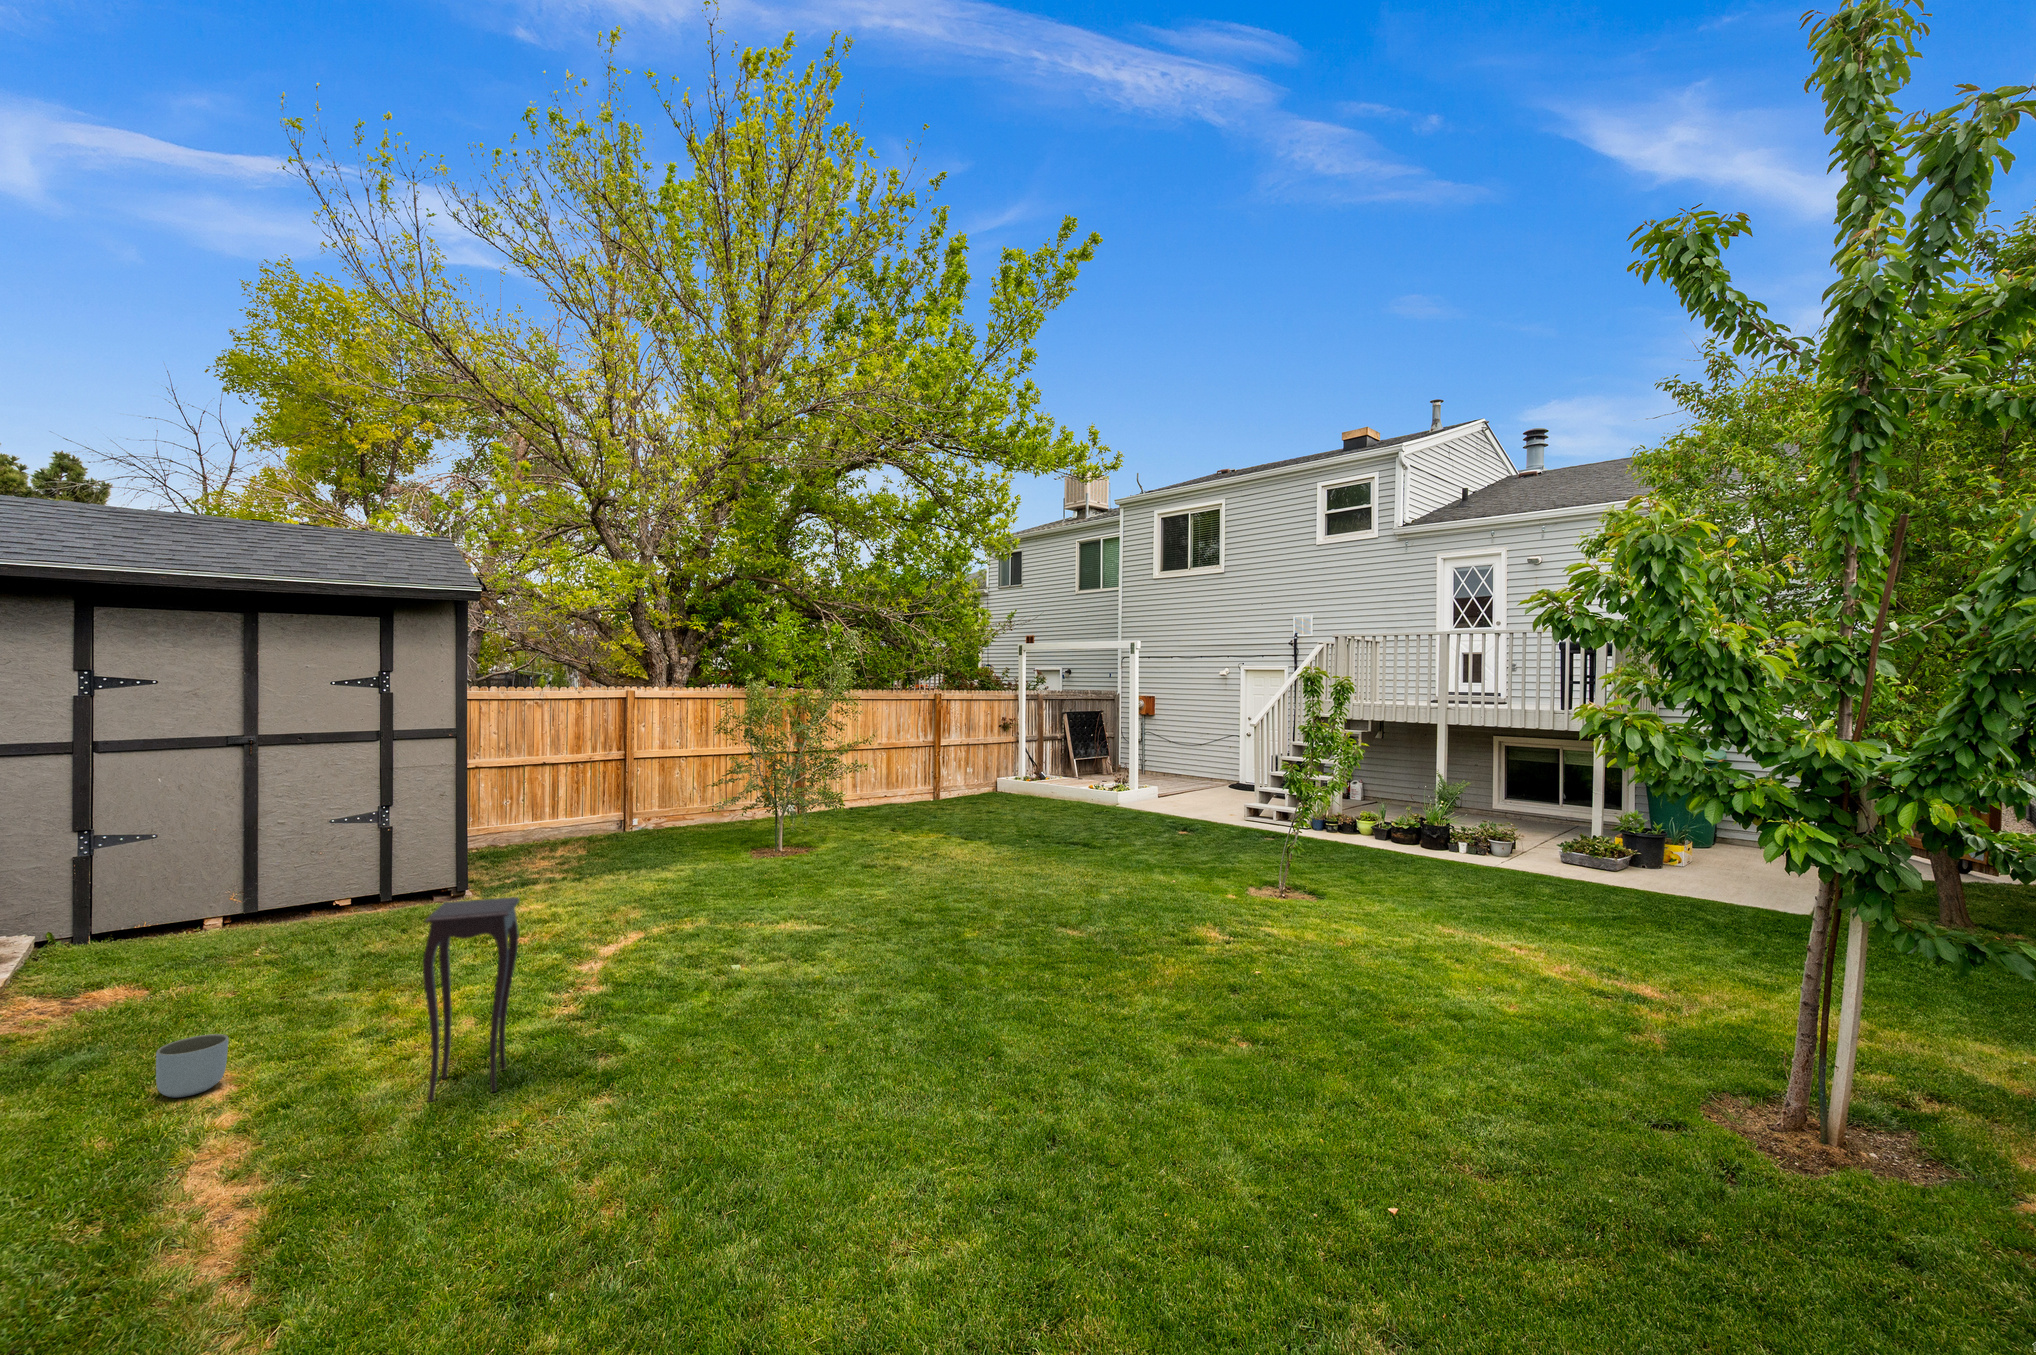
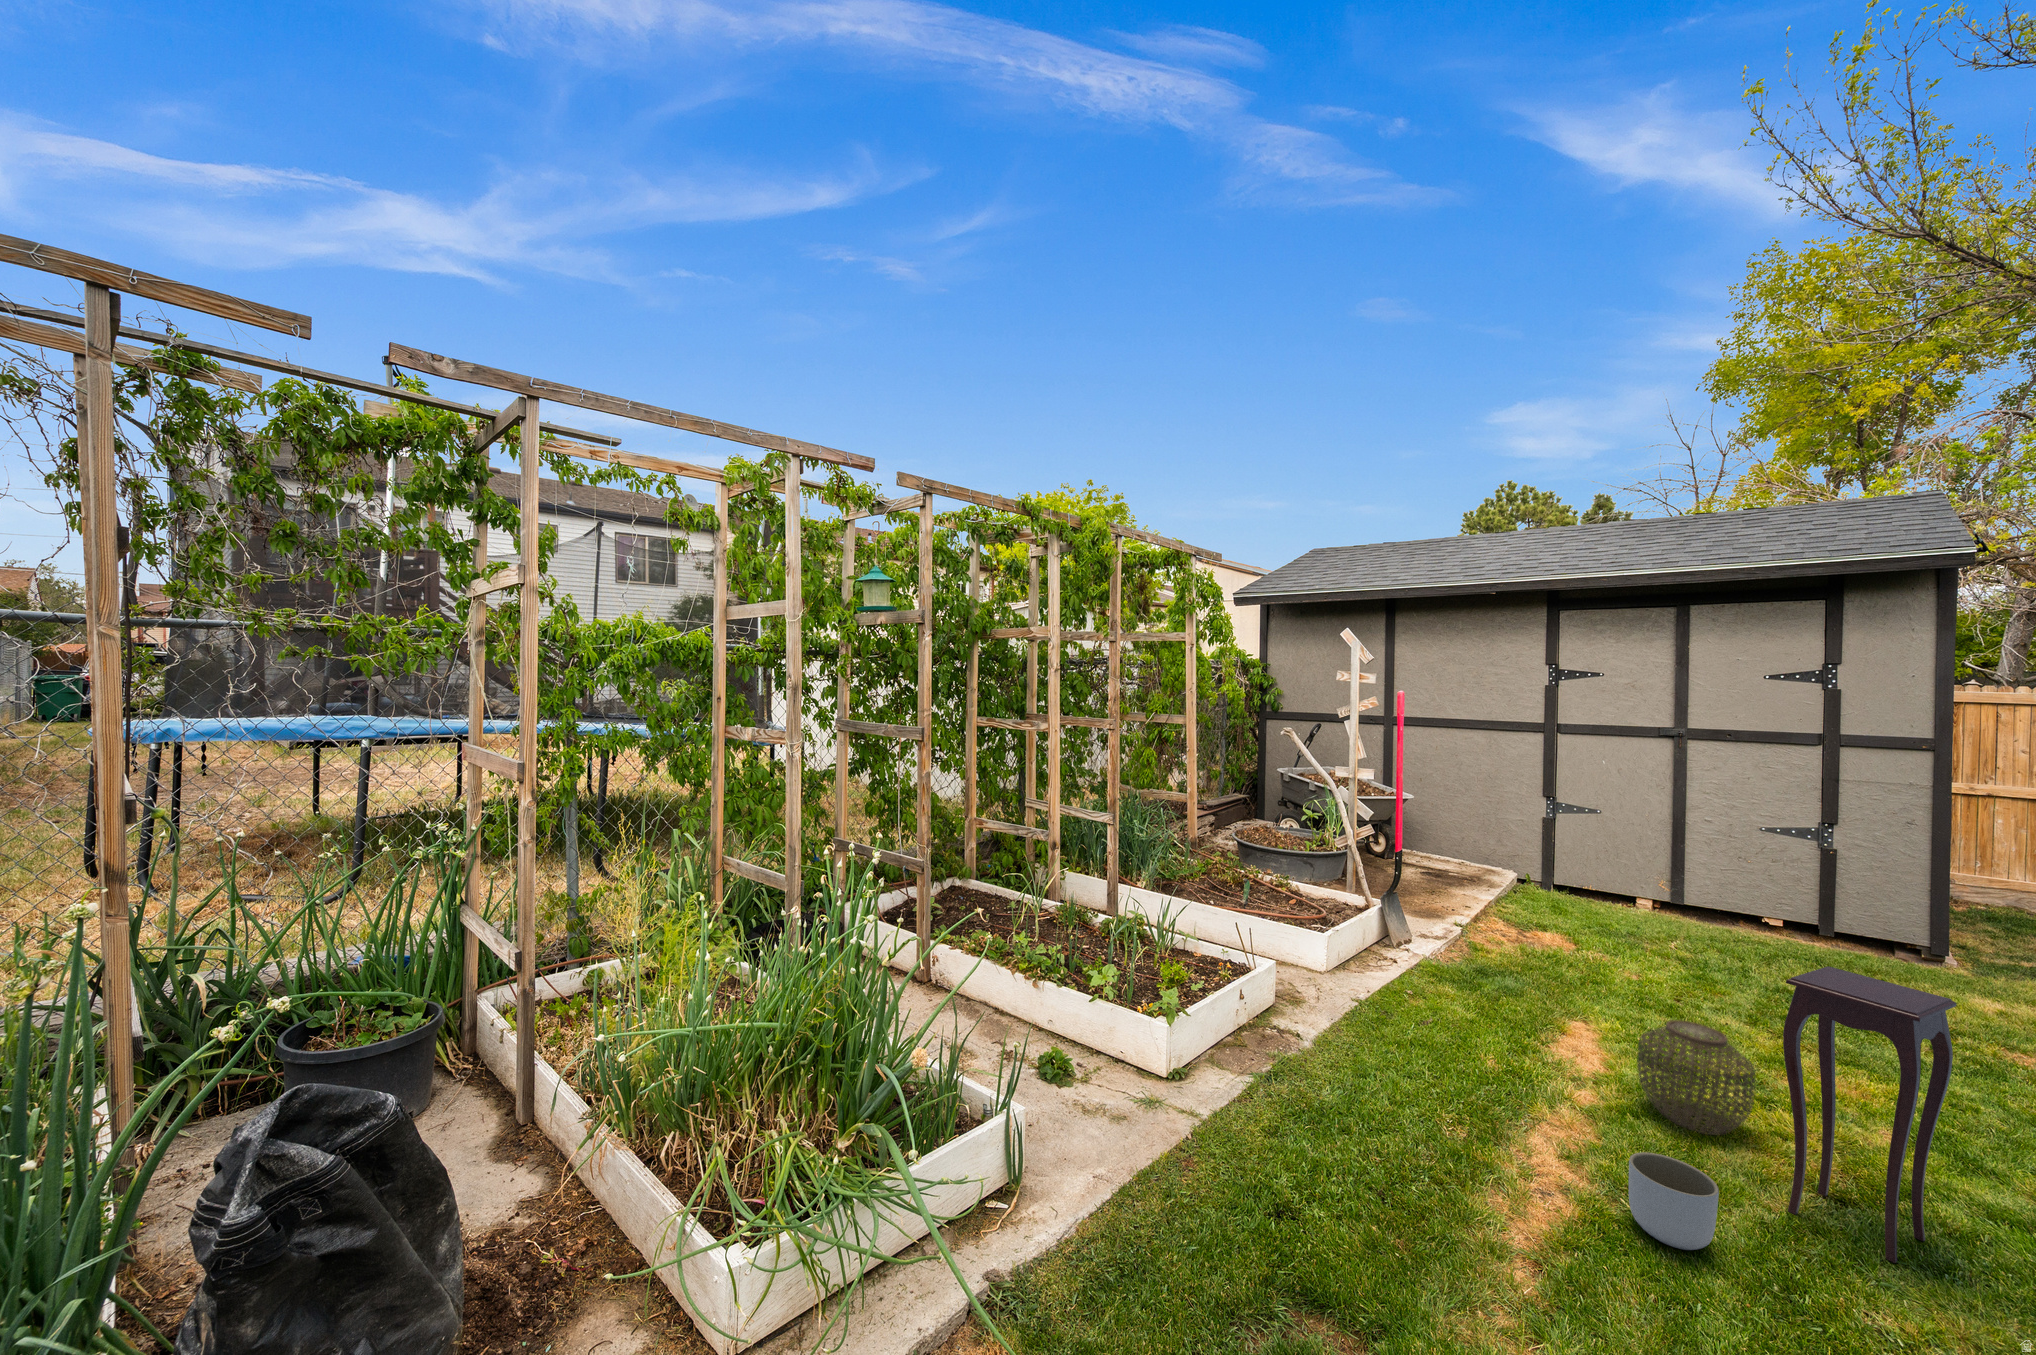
woven basket: none [285,992,389,1093] -> present [1637,1020,1755,1135]
planter: present [156,1034,228,1098] -> present [1629,1152,1719,1250]

